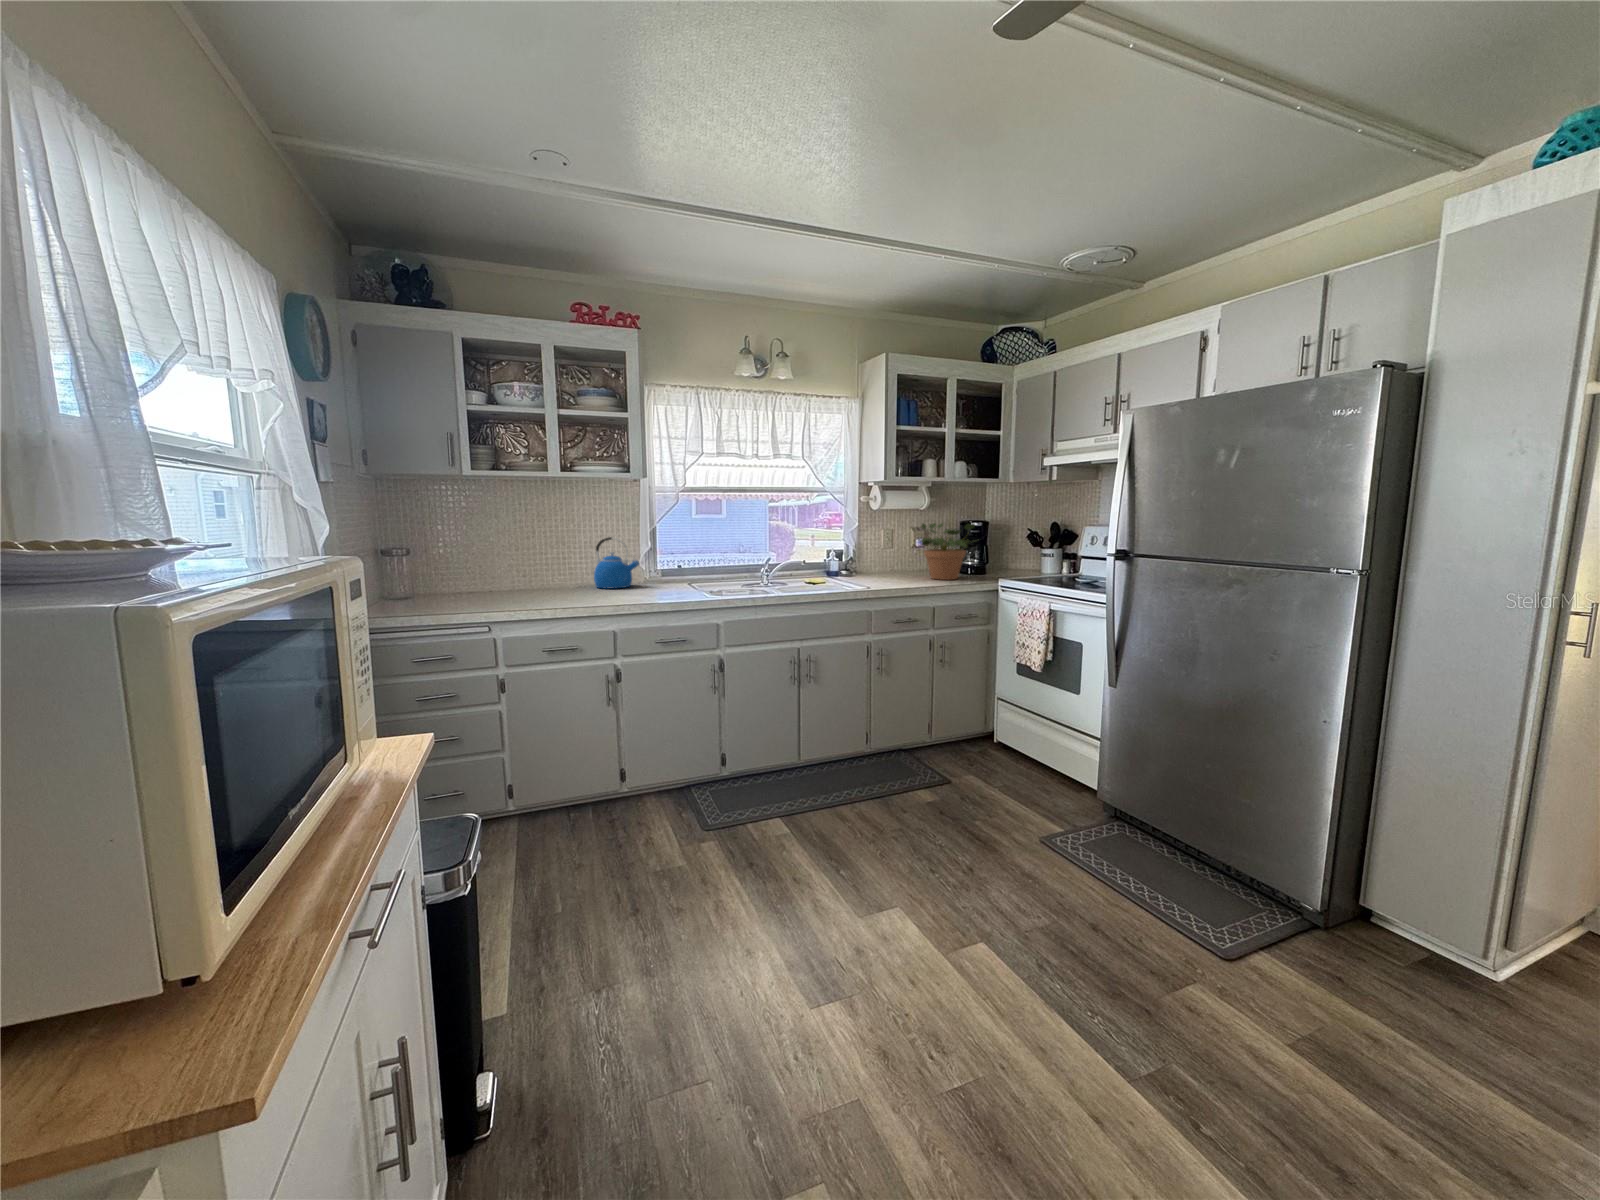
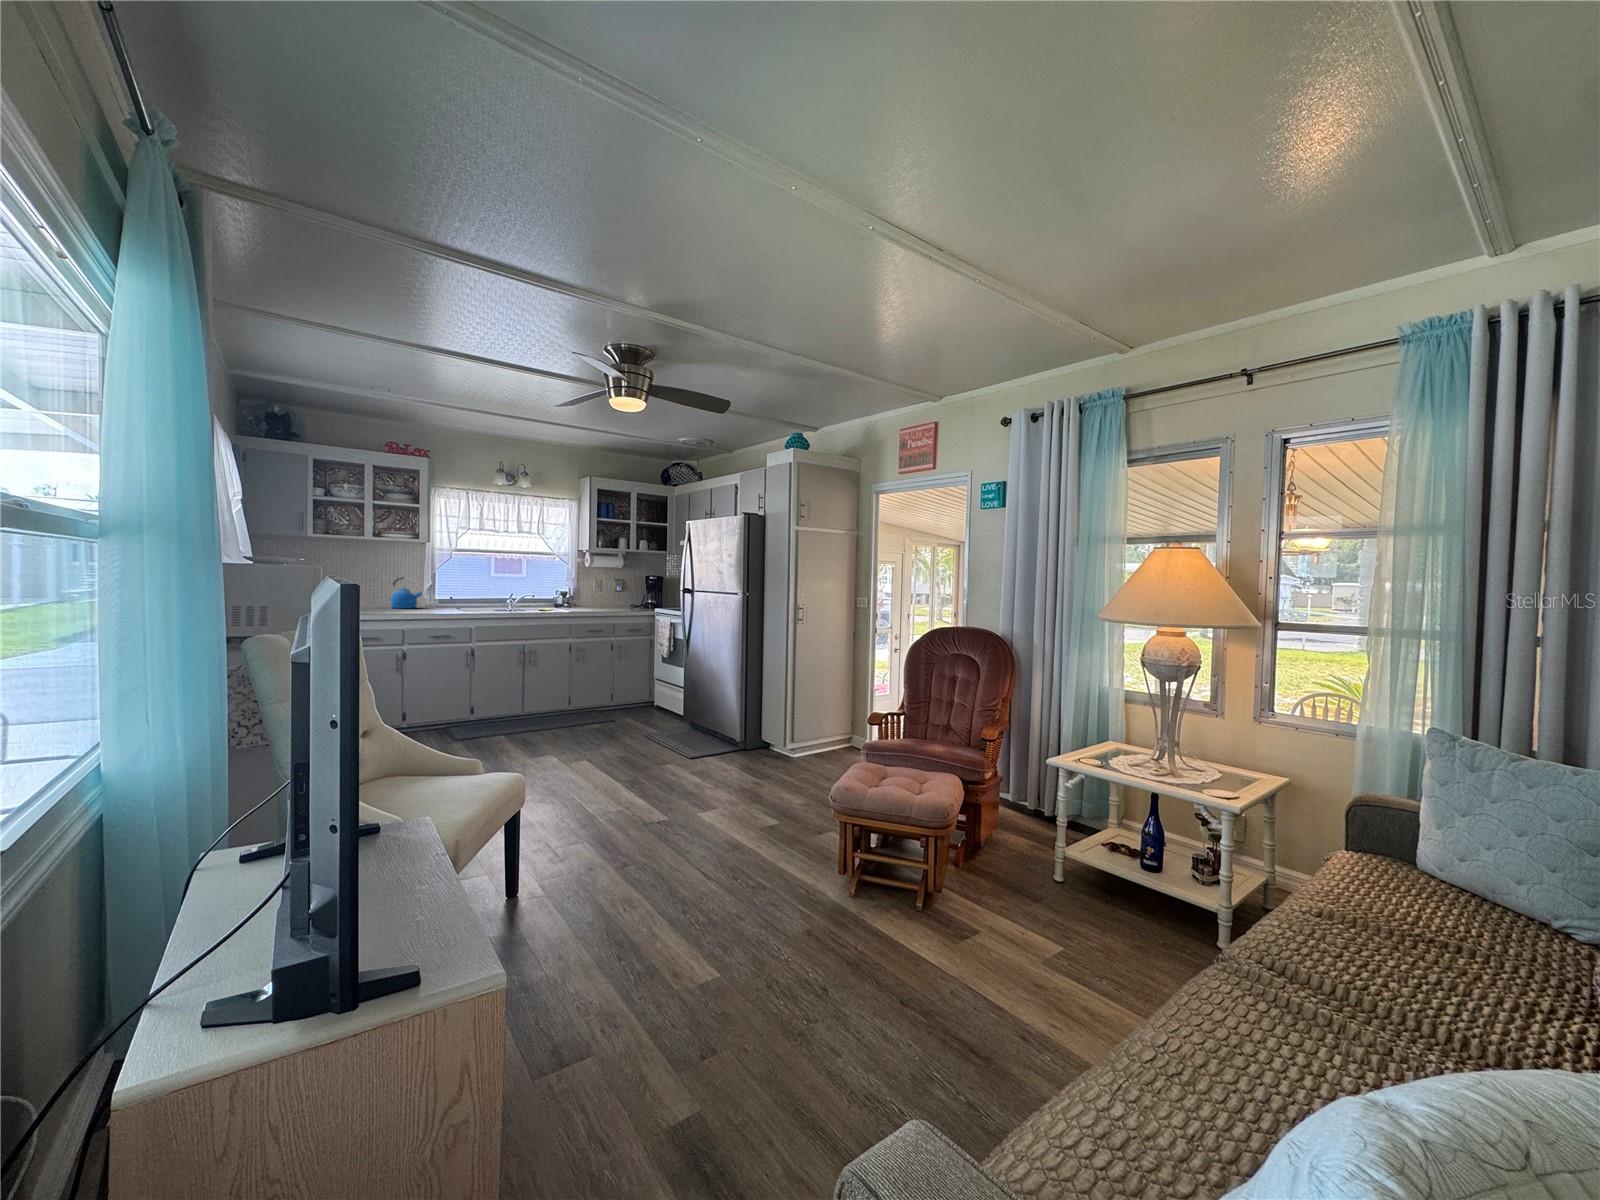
potted plant: present [921,523,976,580] -> none [608,575,649,609]

